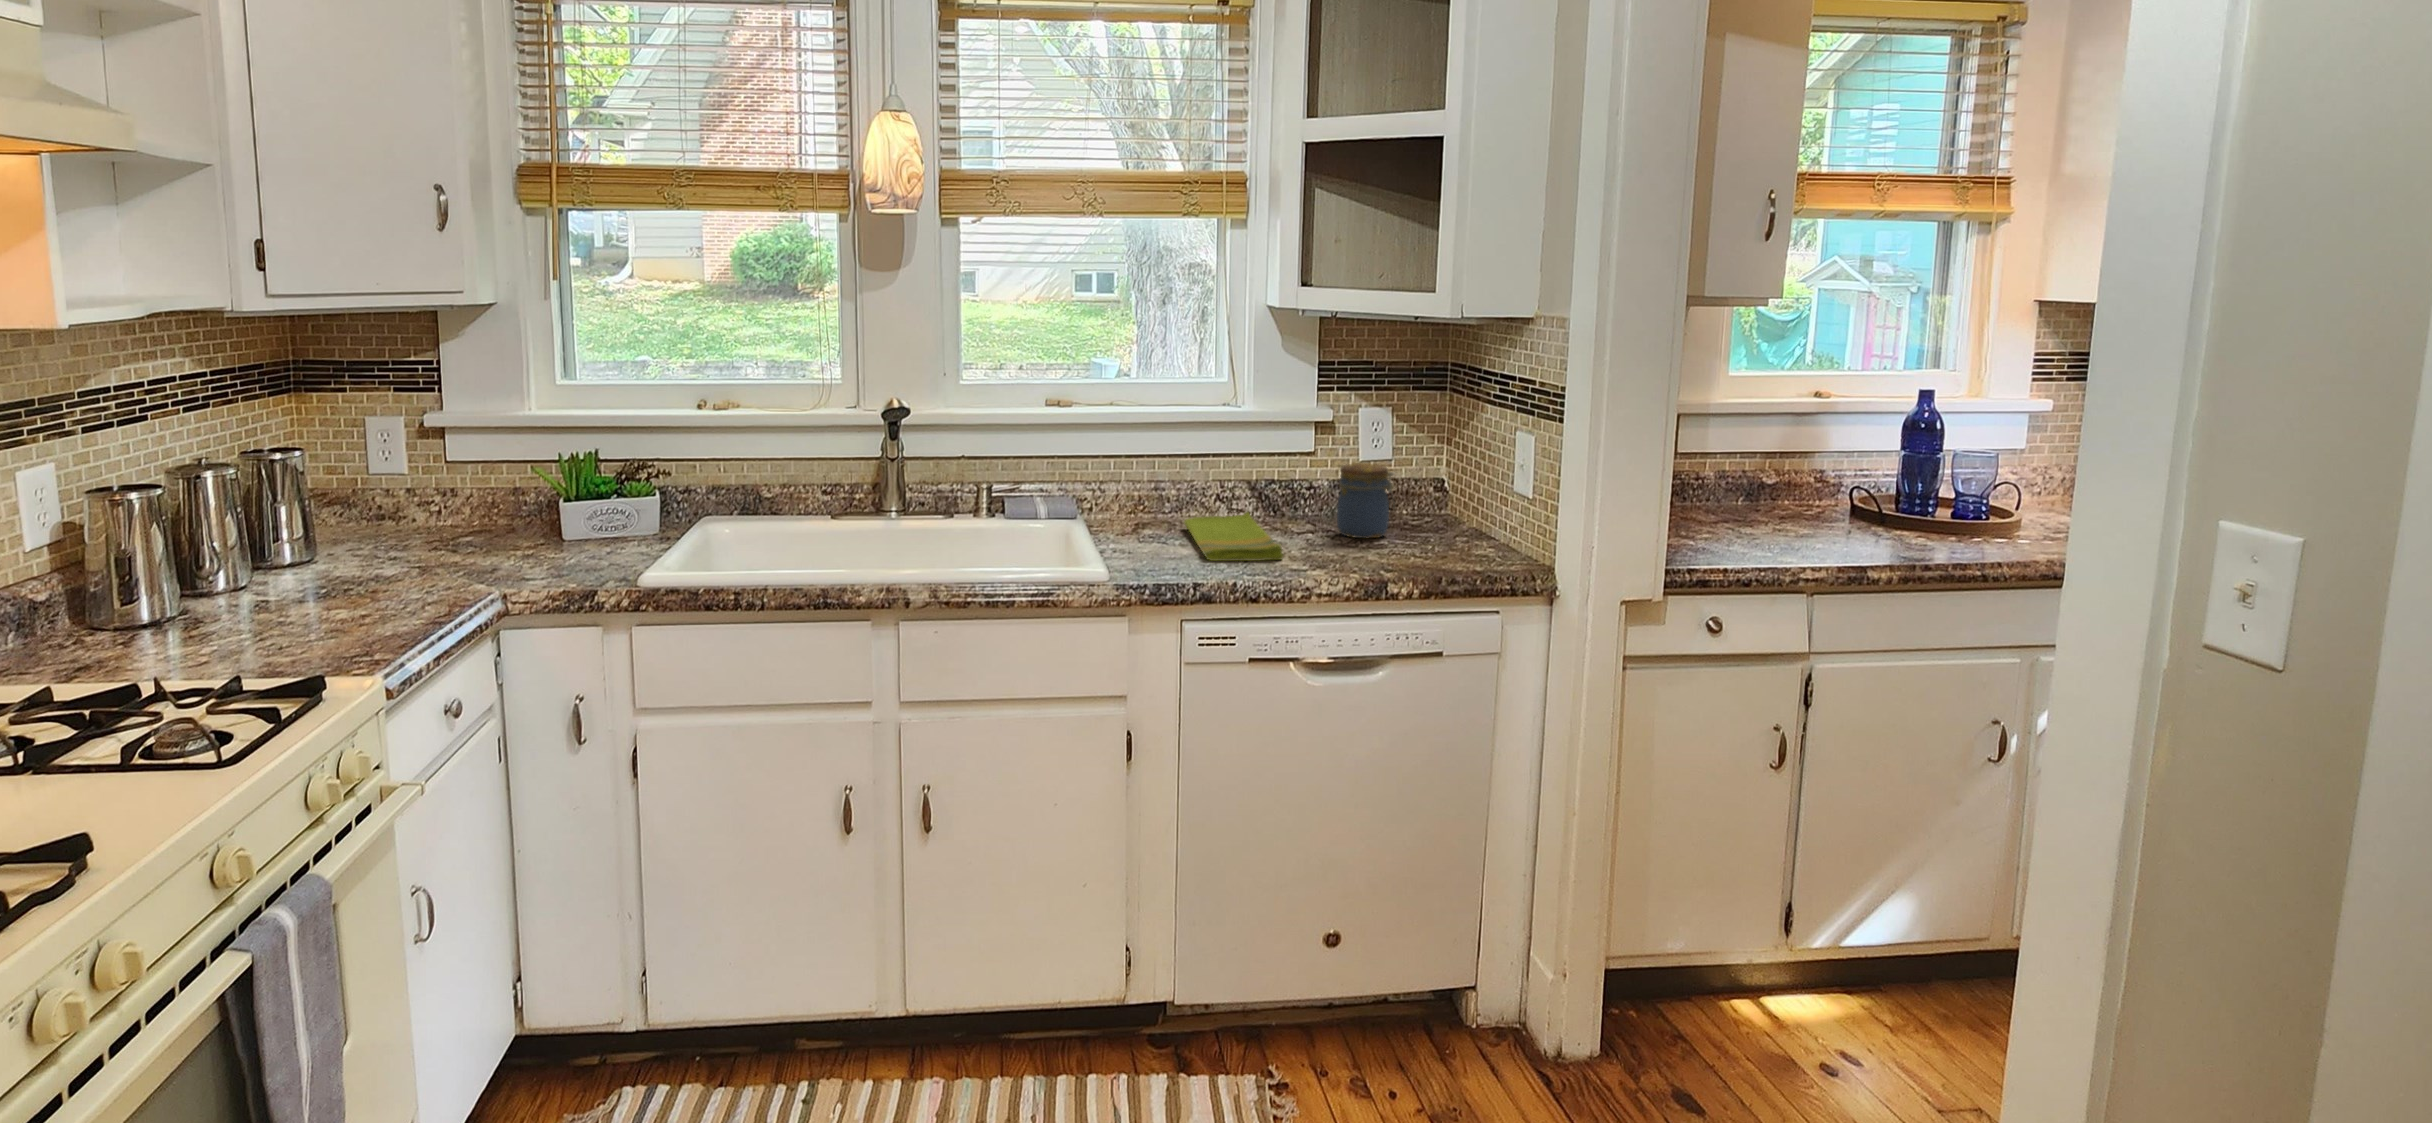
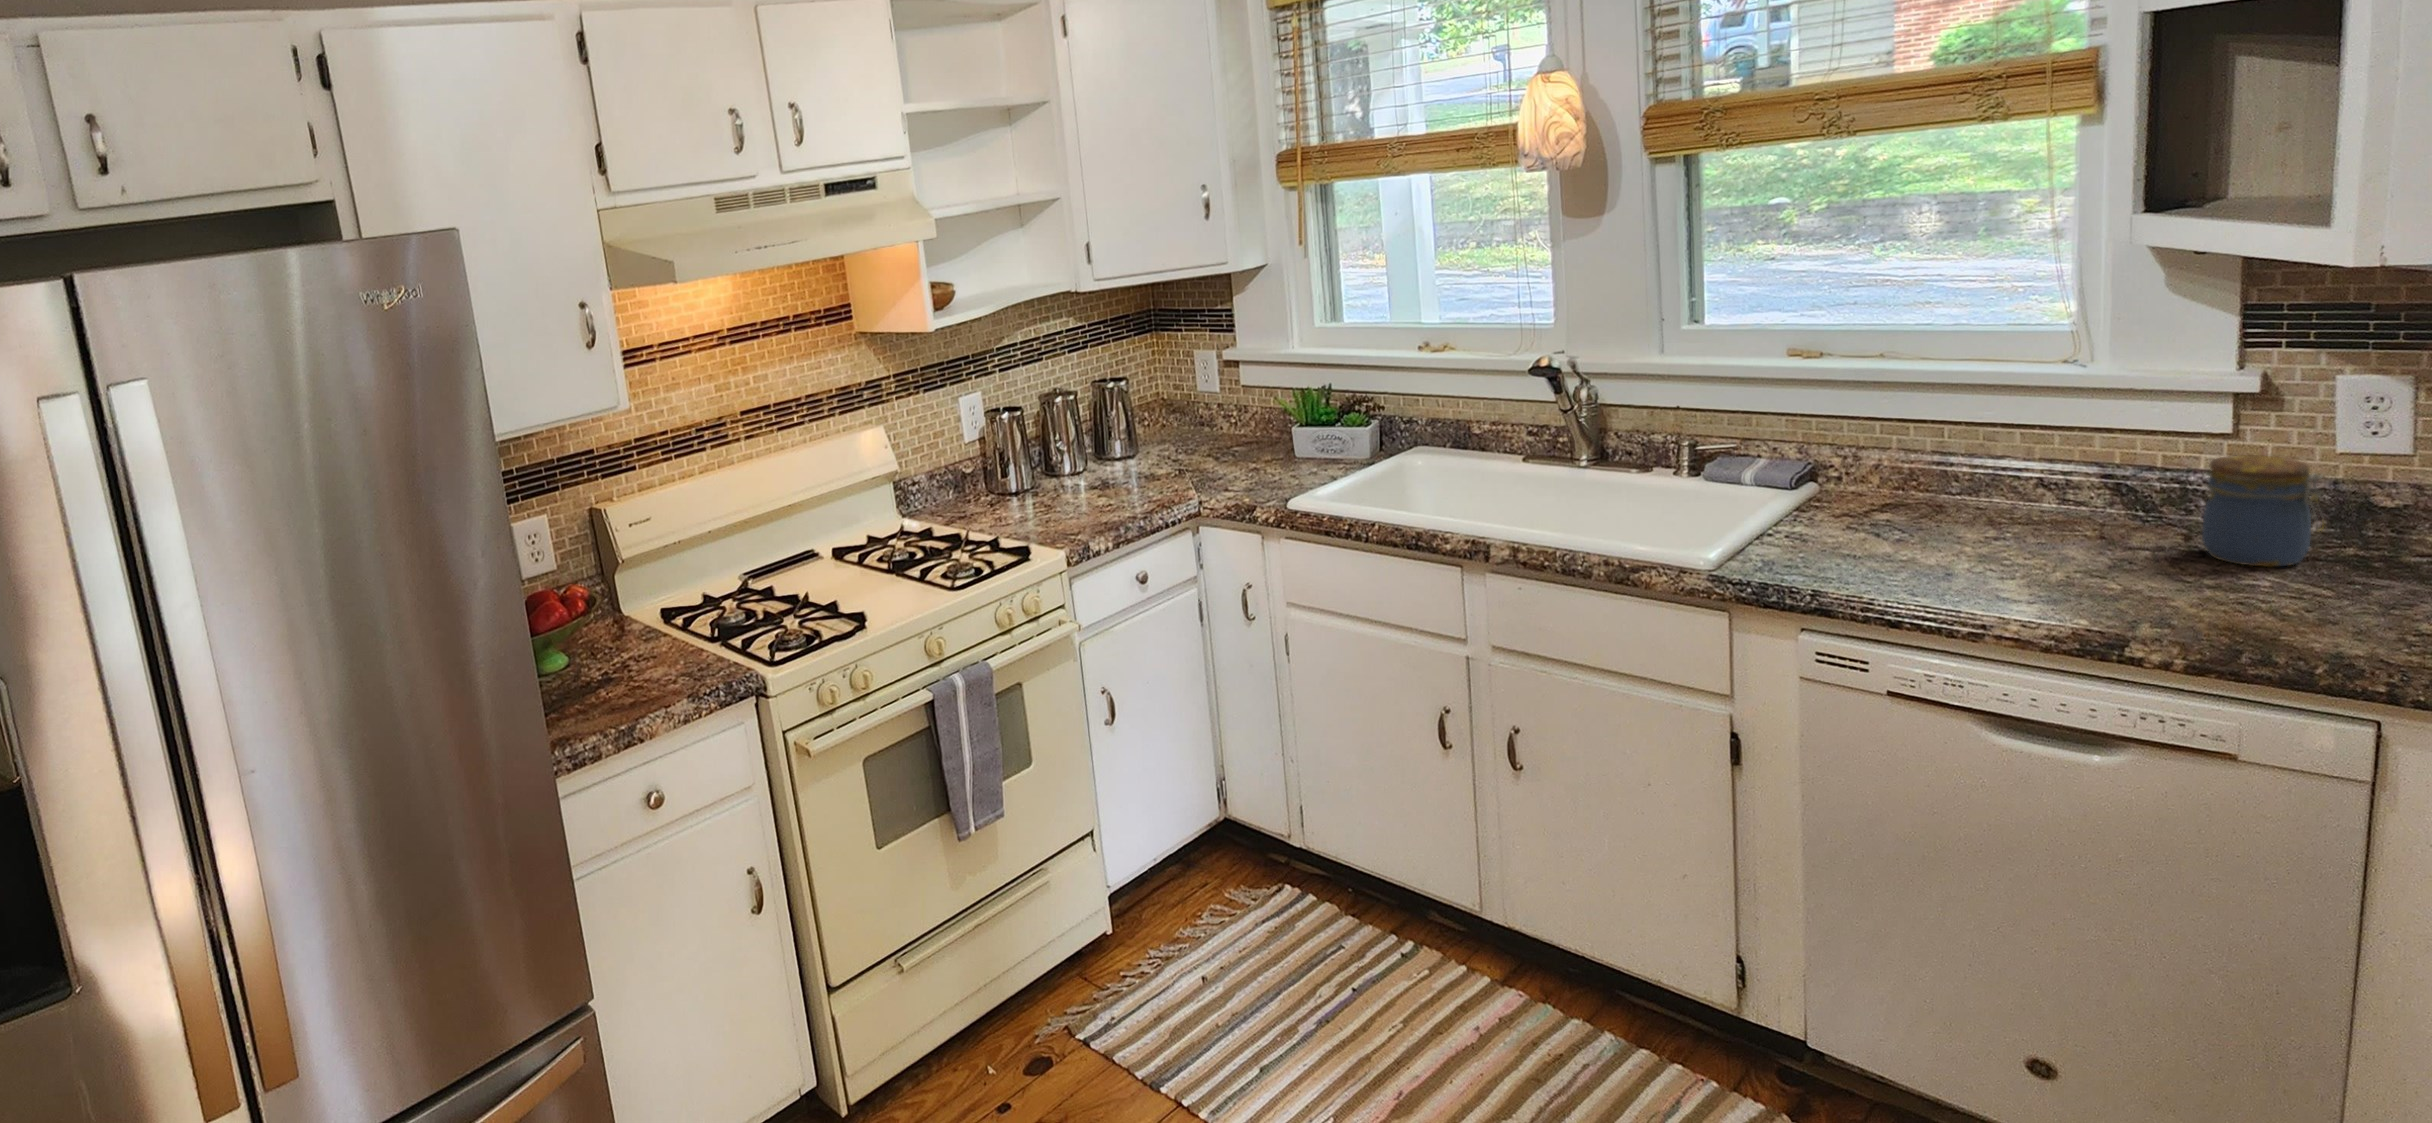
dish towel: present [1184,512,1283,561] -> none [1889,500,2068,578]

